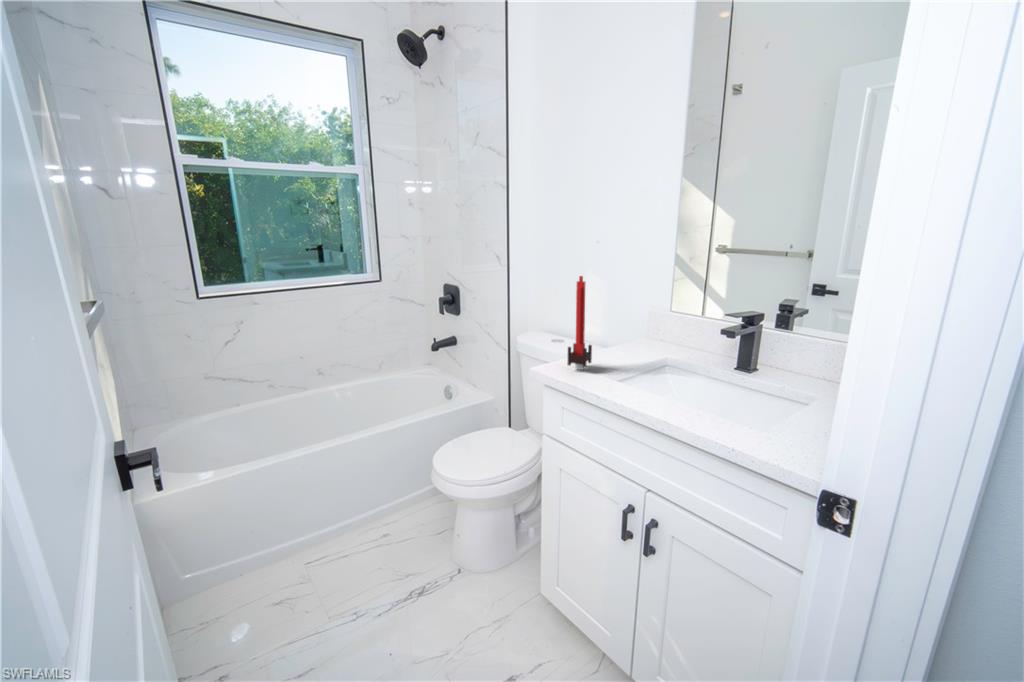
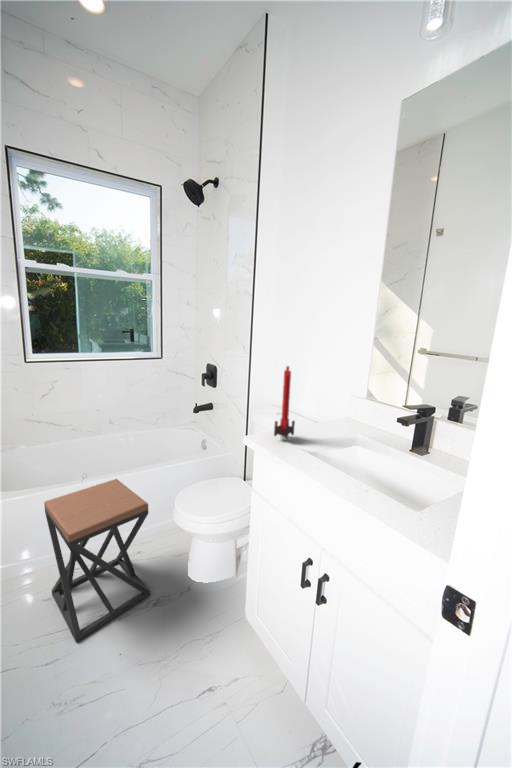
stool: none [264,443,412,646] -> present [44,479,150,641]

